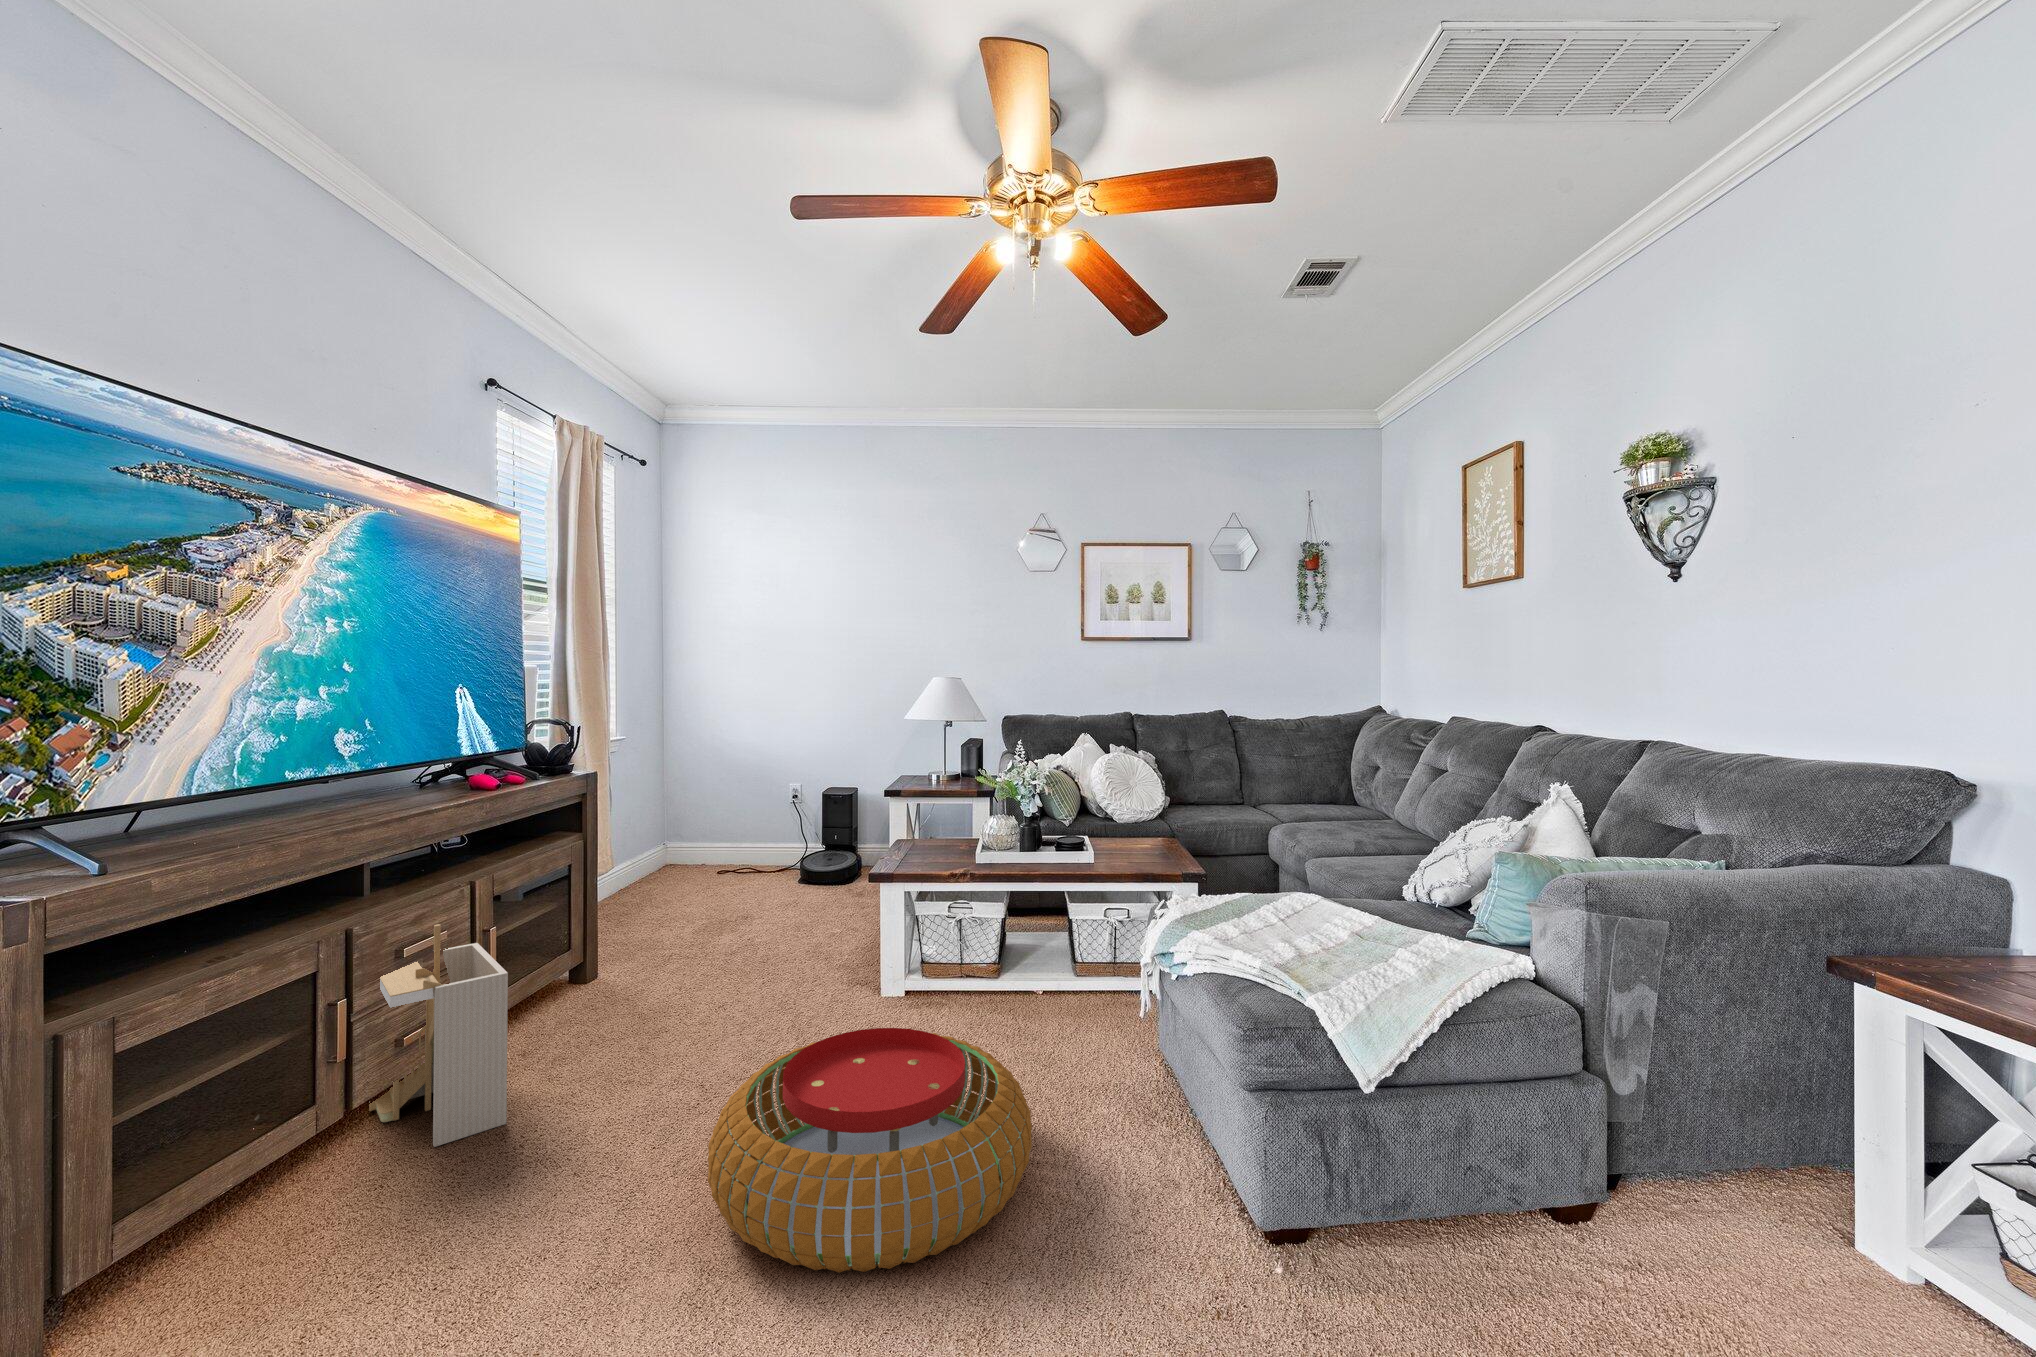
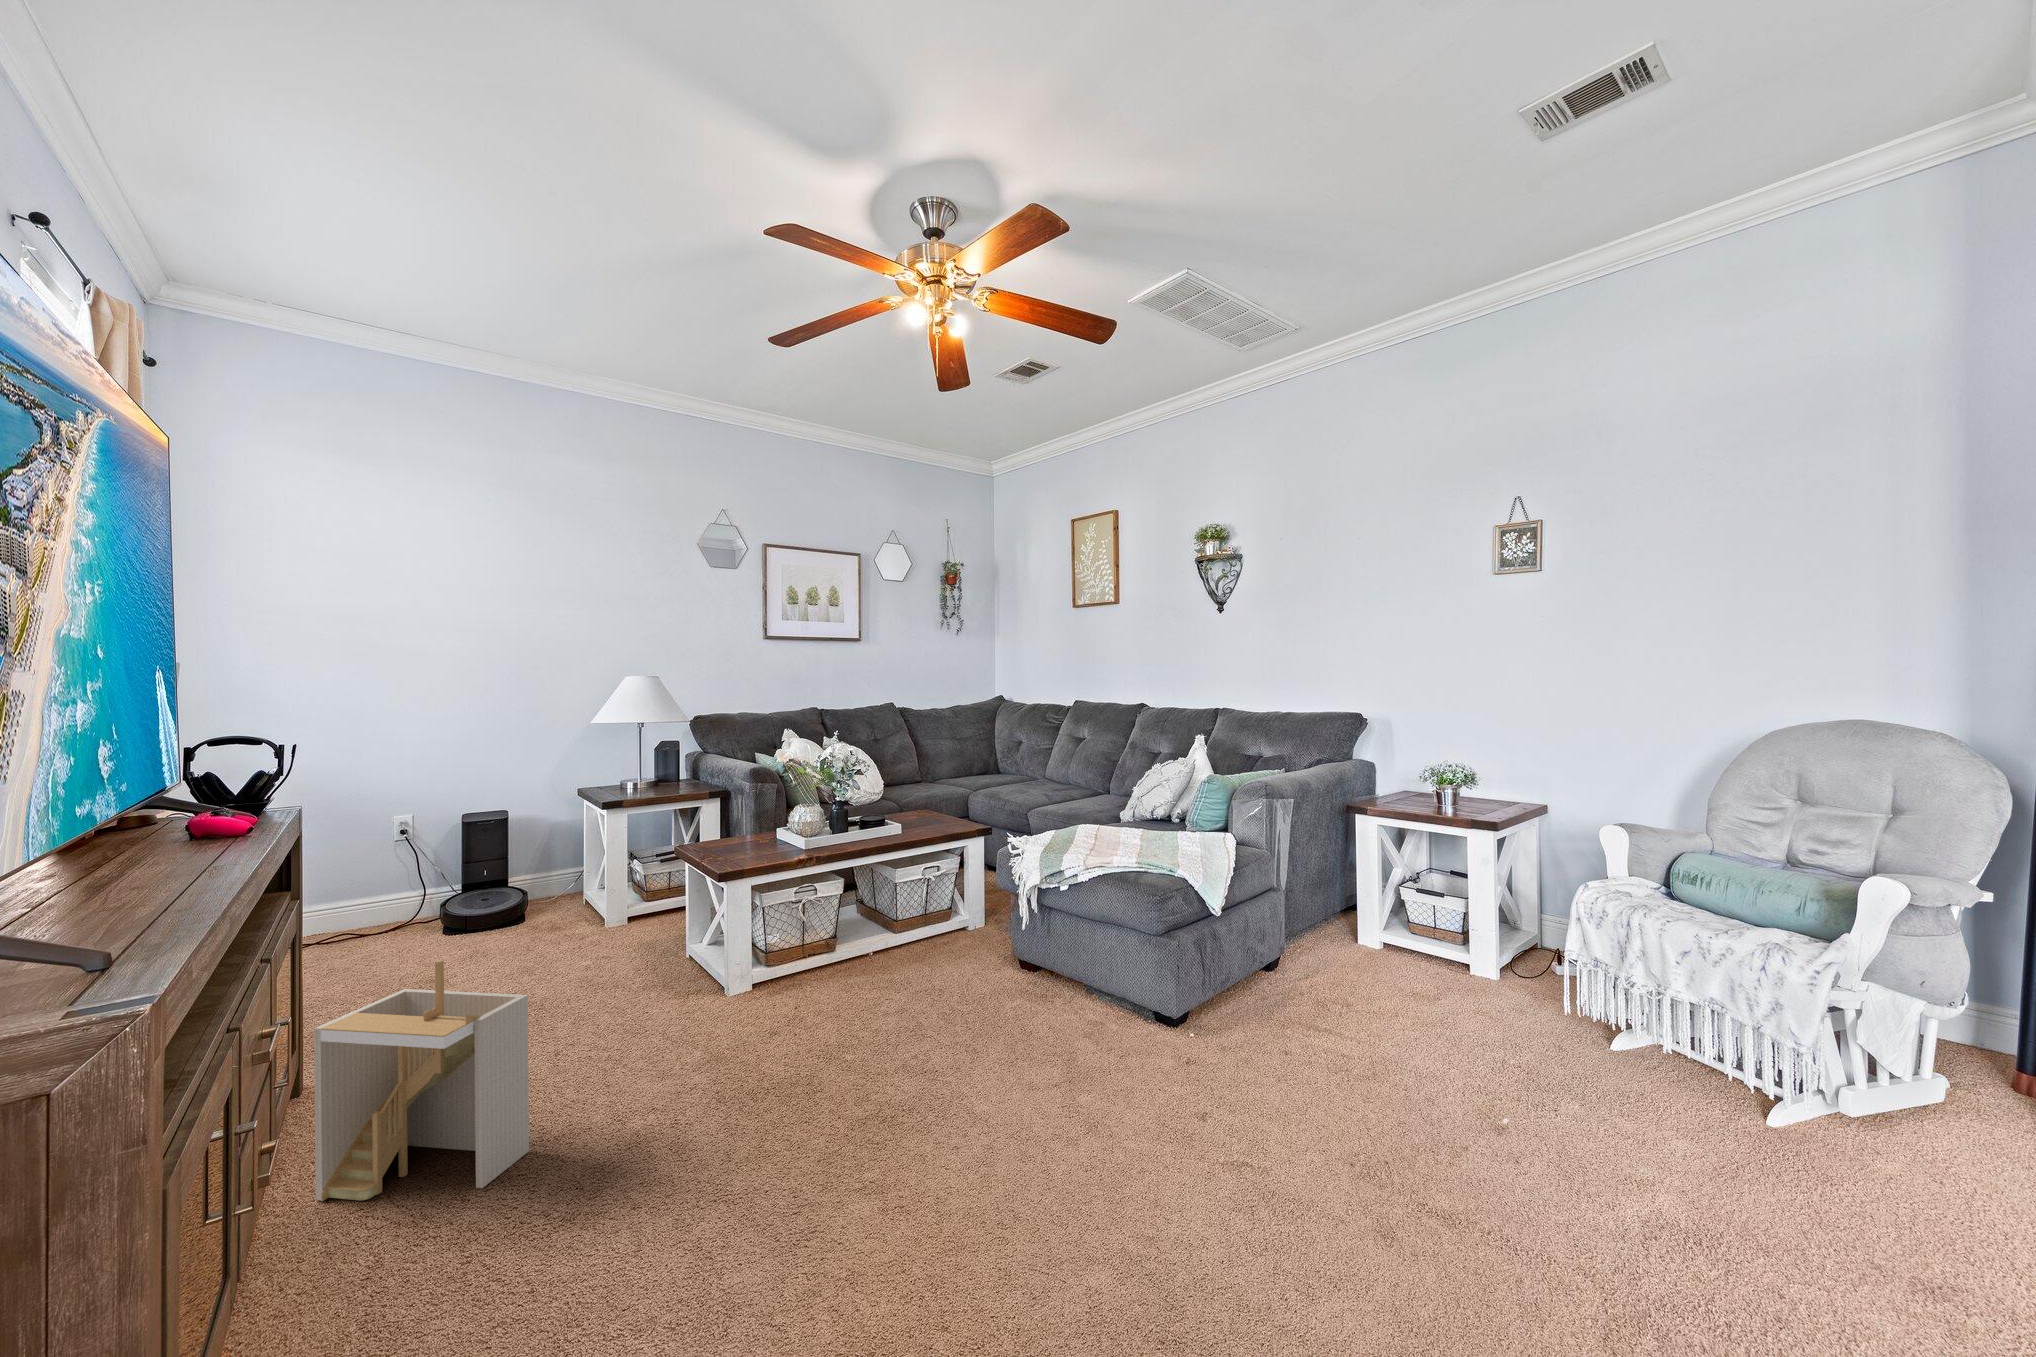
pouf: present [708,1028,1032,1273] -> none [800,958,1046,1120]

